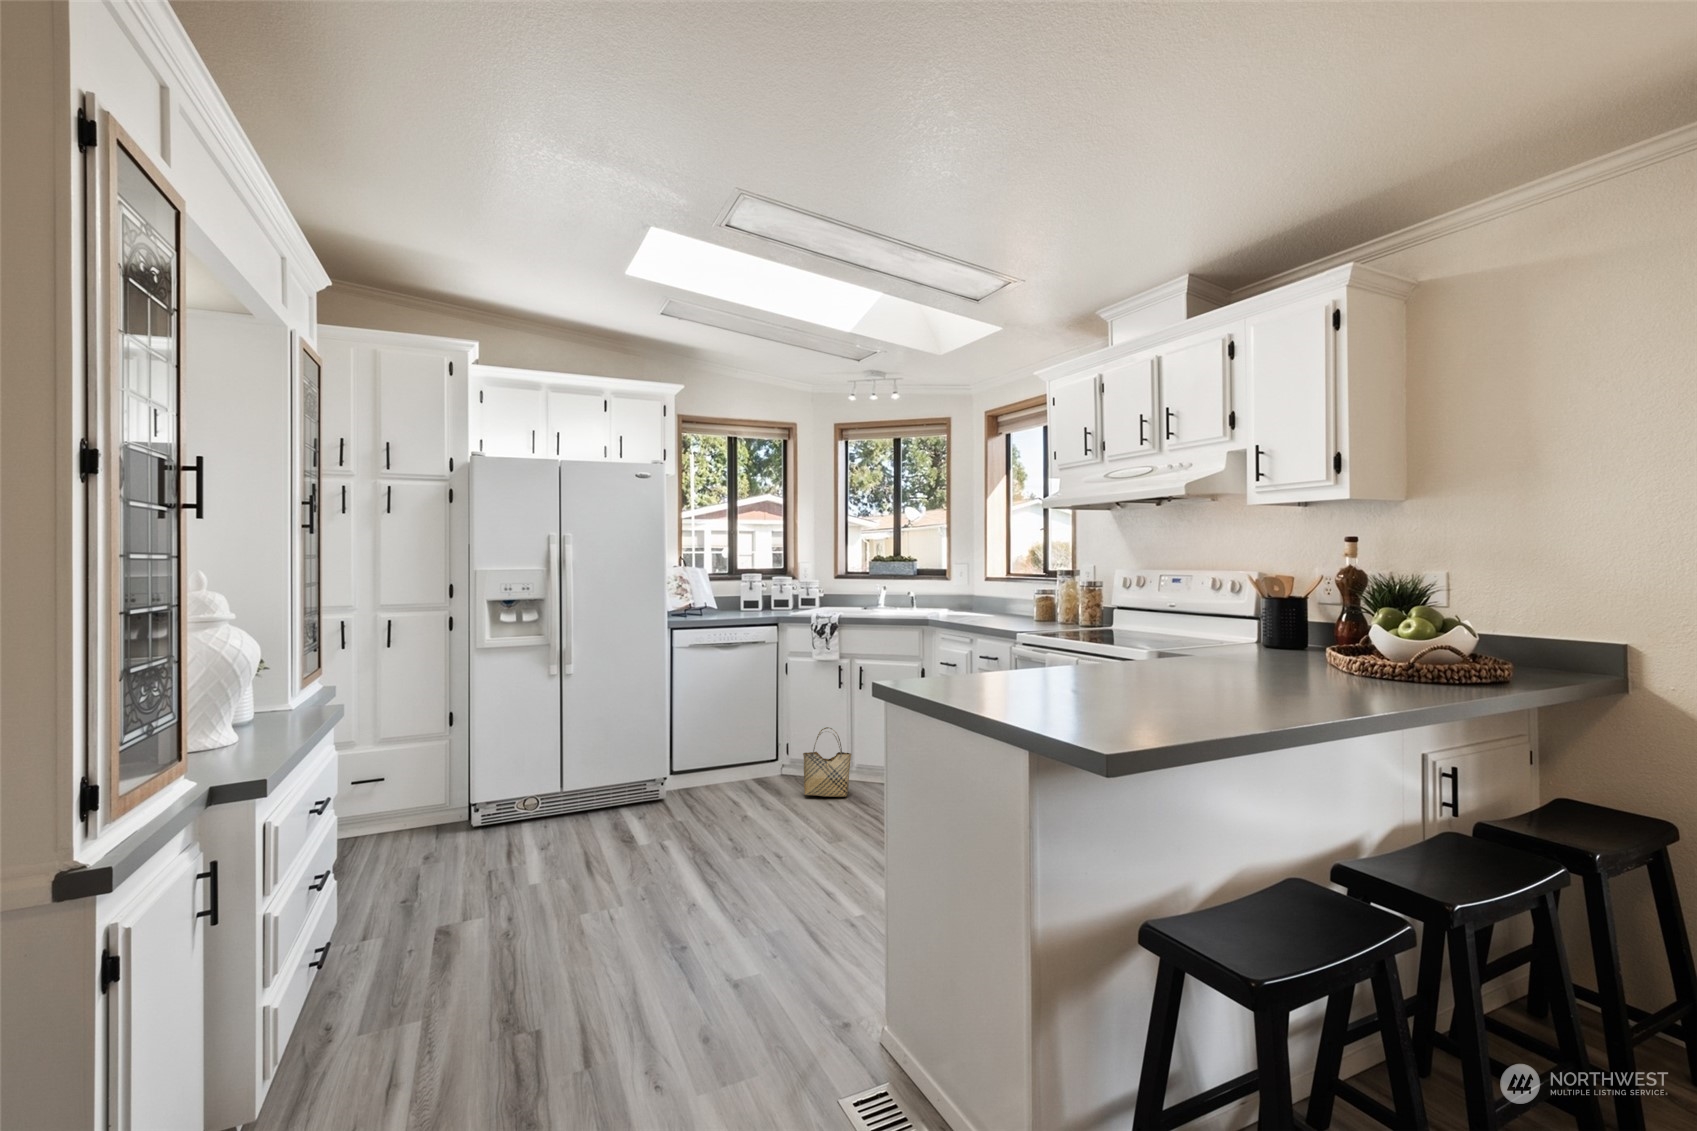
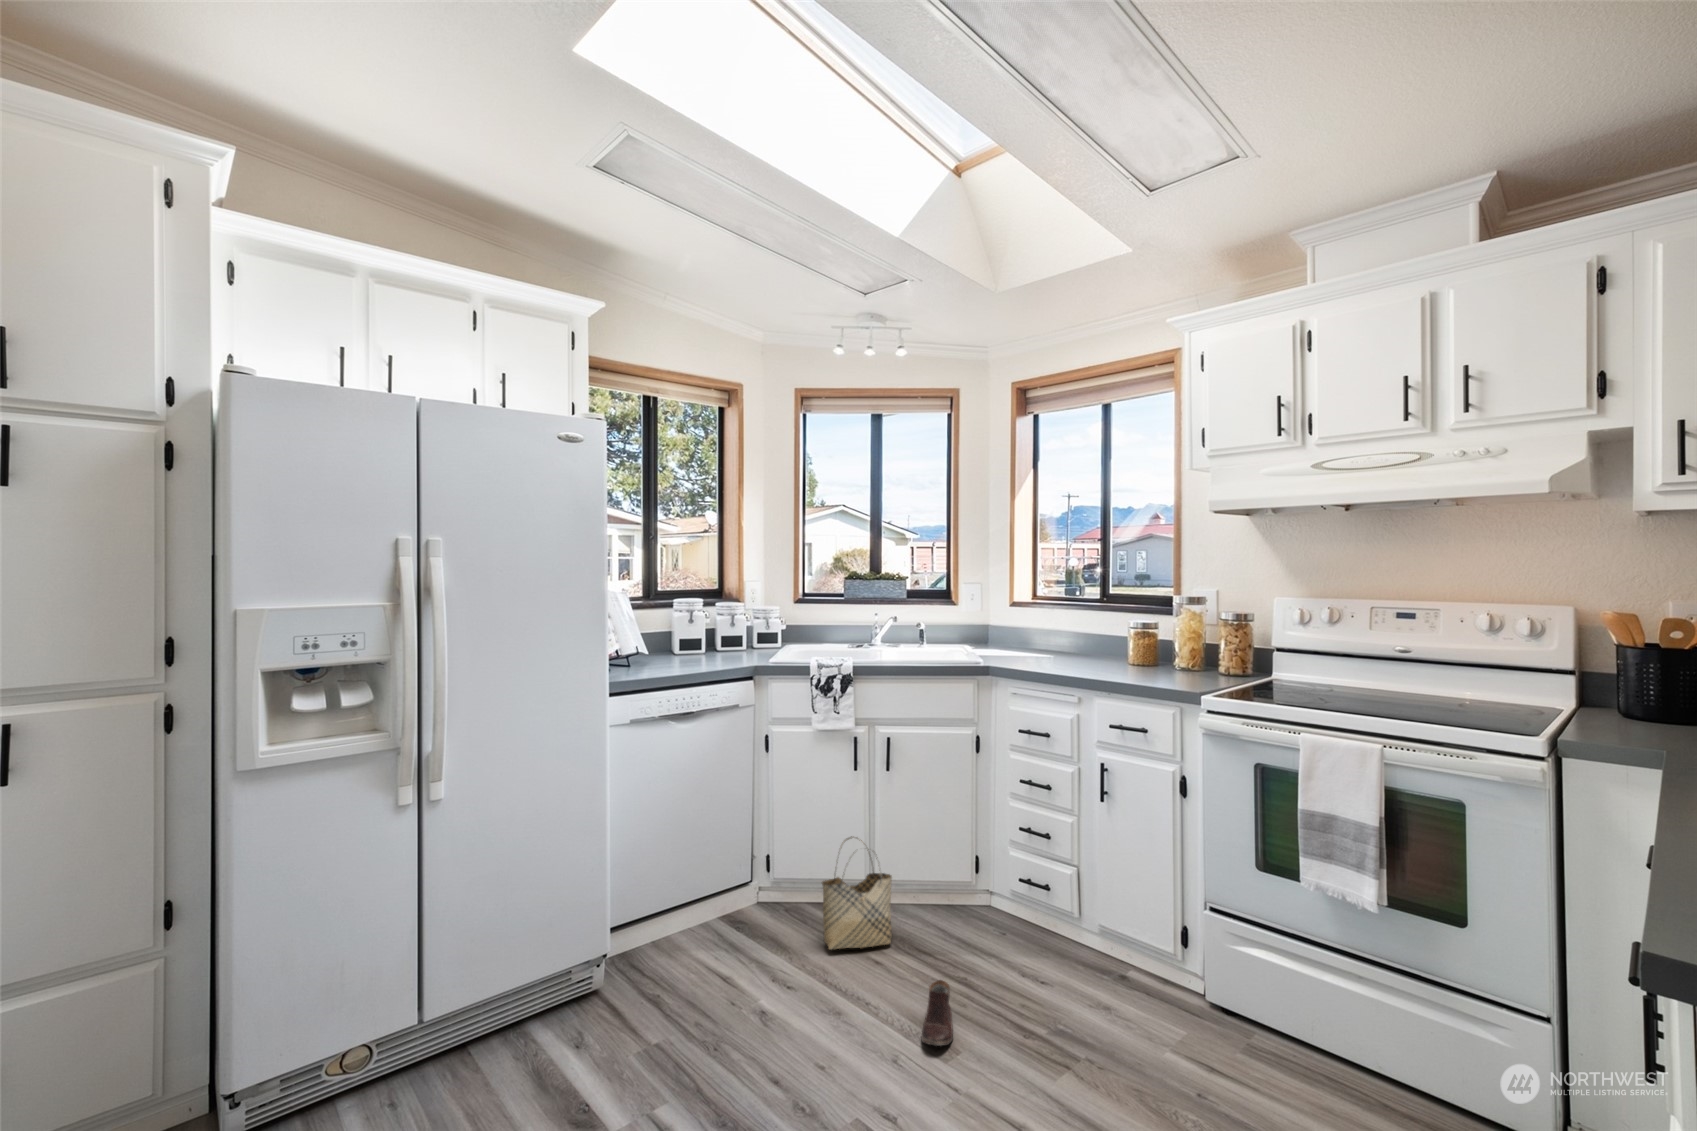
shoe: none [822,805,854,836] -> present [922,980,953,1046]

